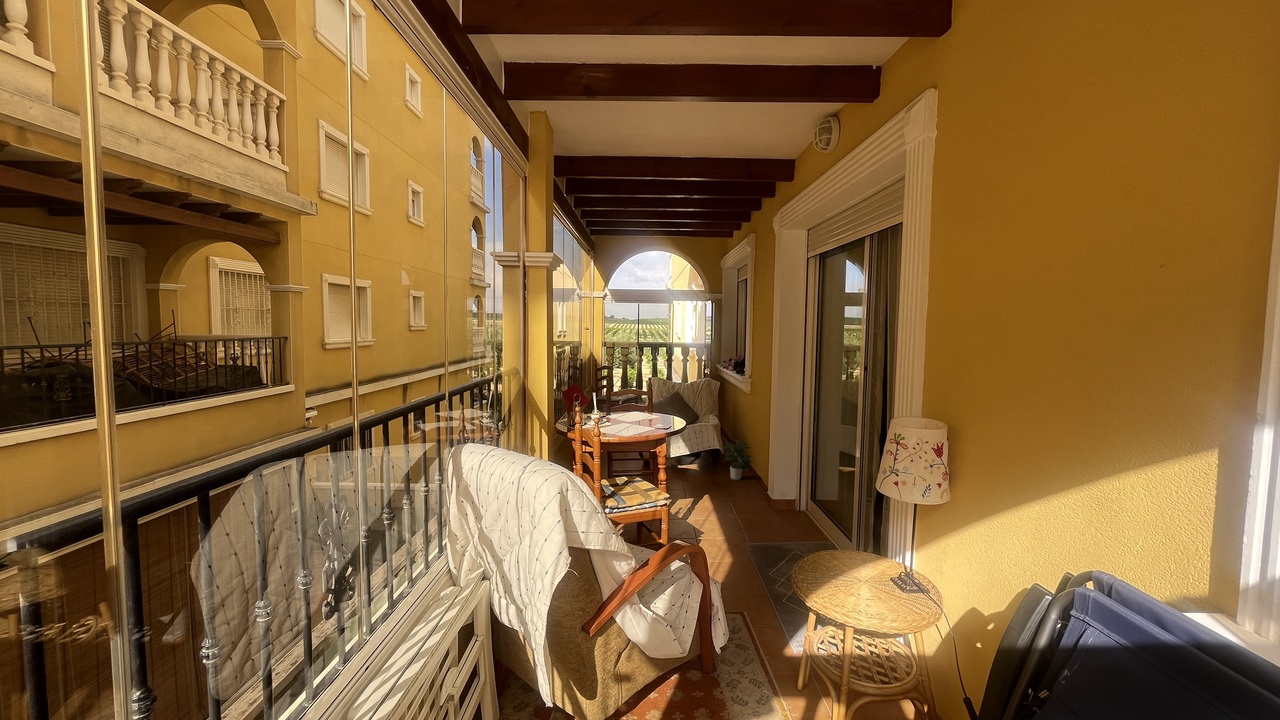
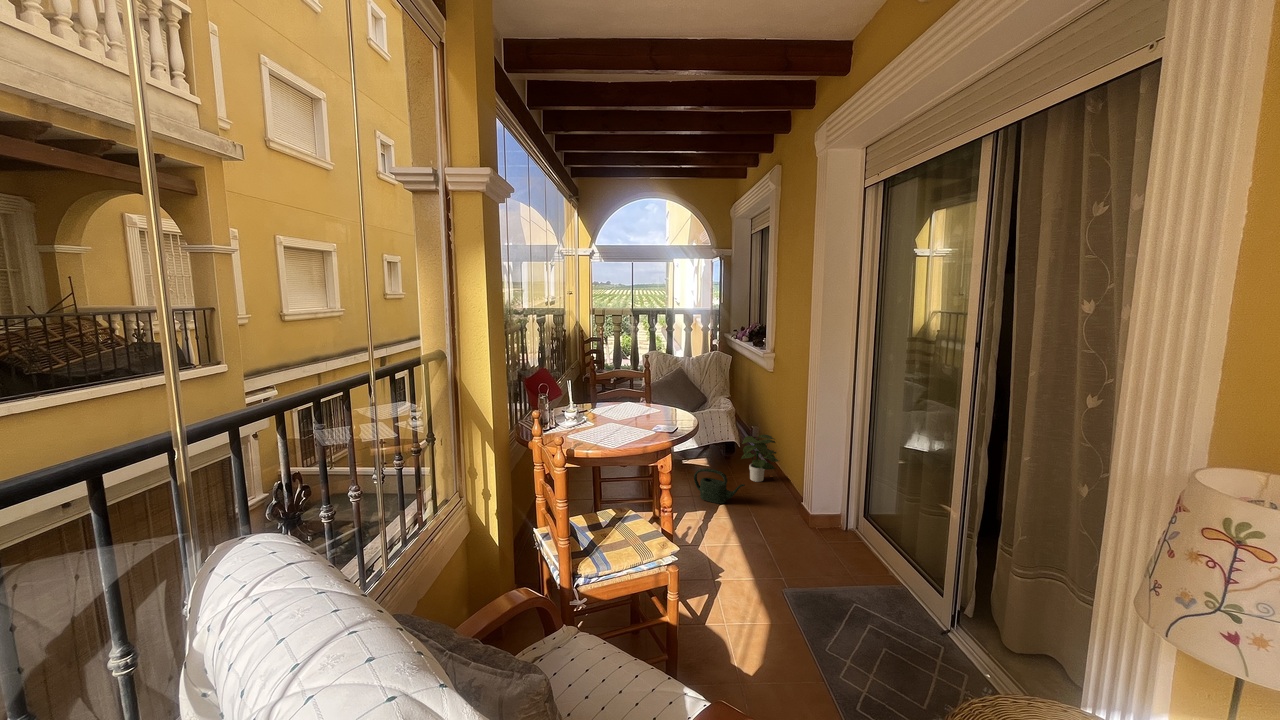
watering can: none [686,466,724,494] -> present [694,468,745,504]

